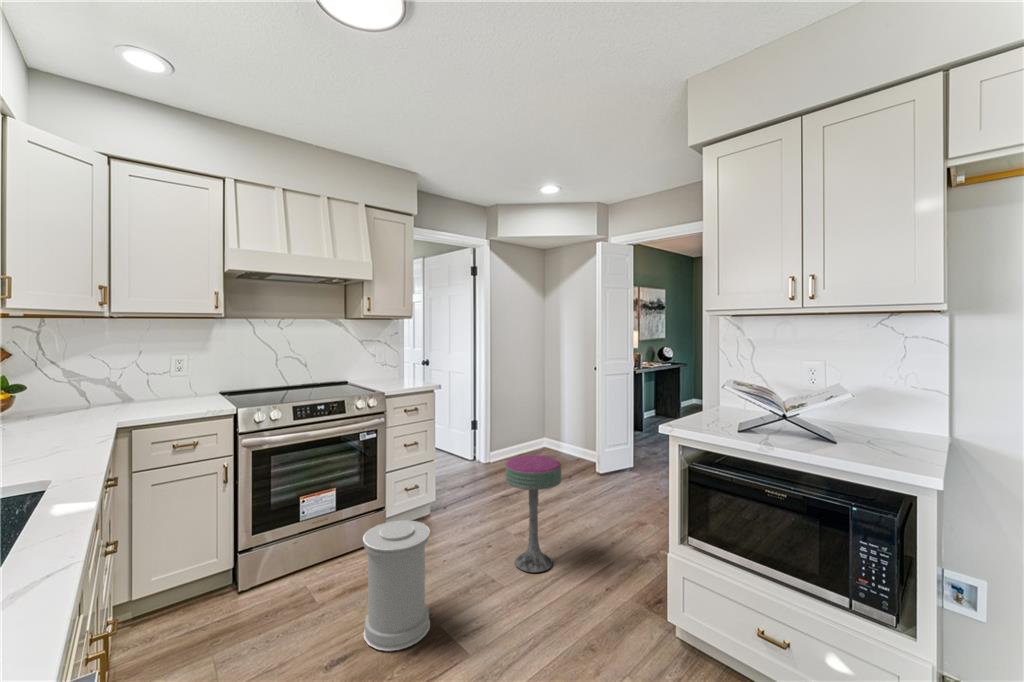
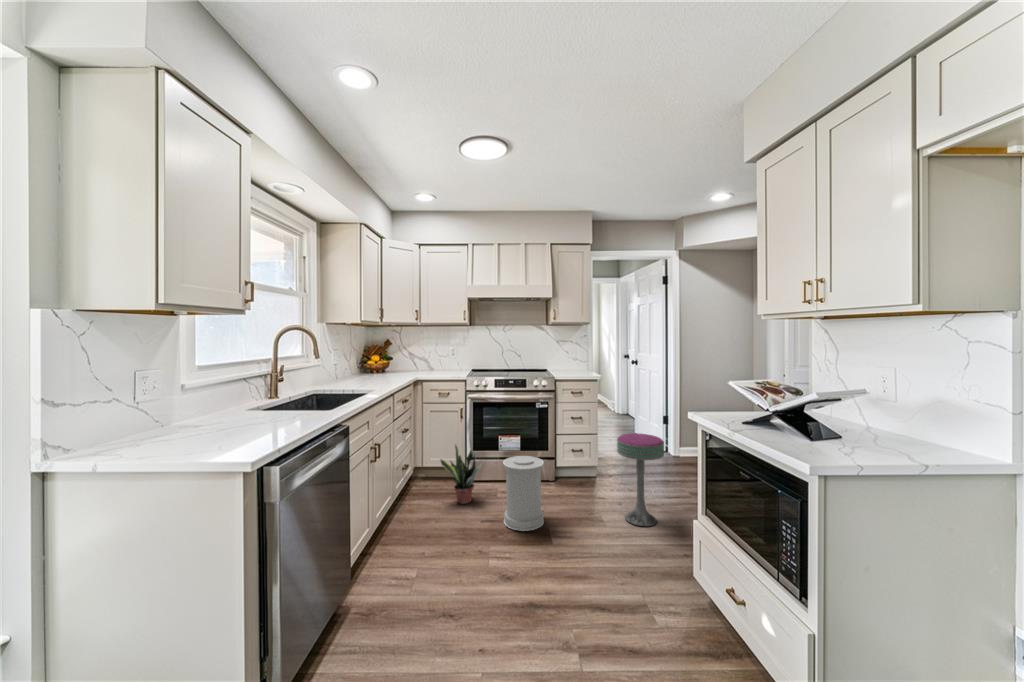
potted plant: none [215,535,301,643] -> present [441,445,482,504]

